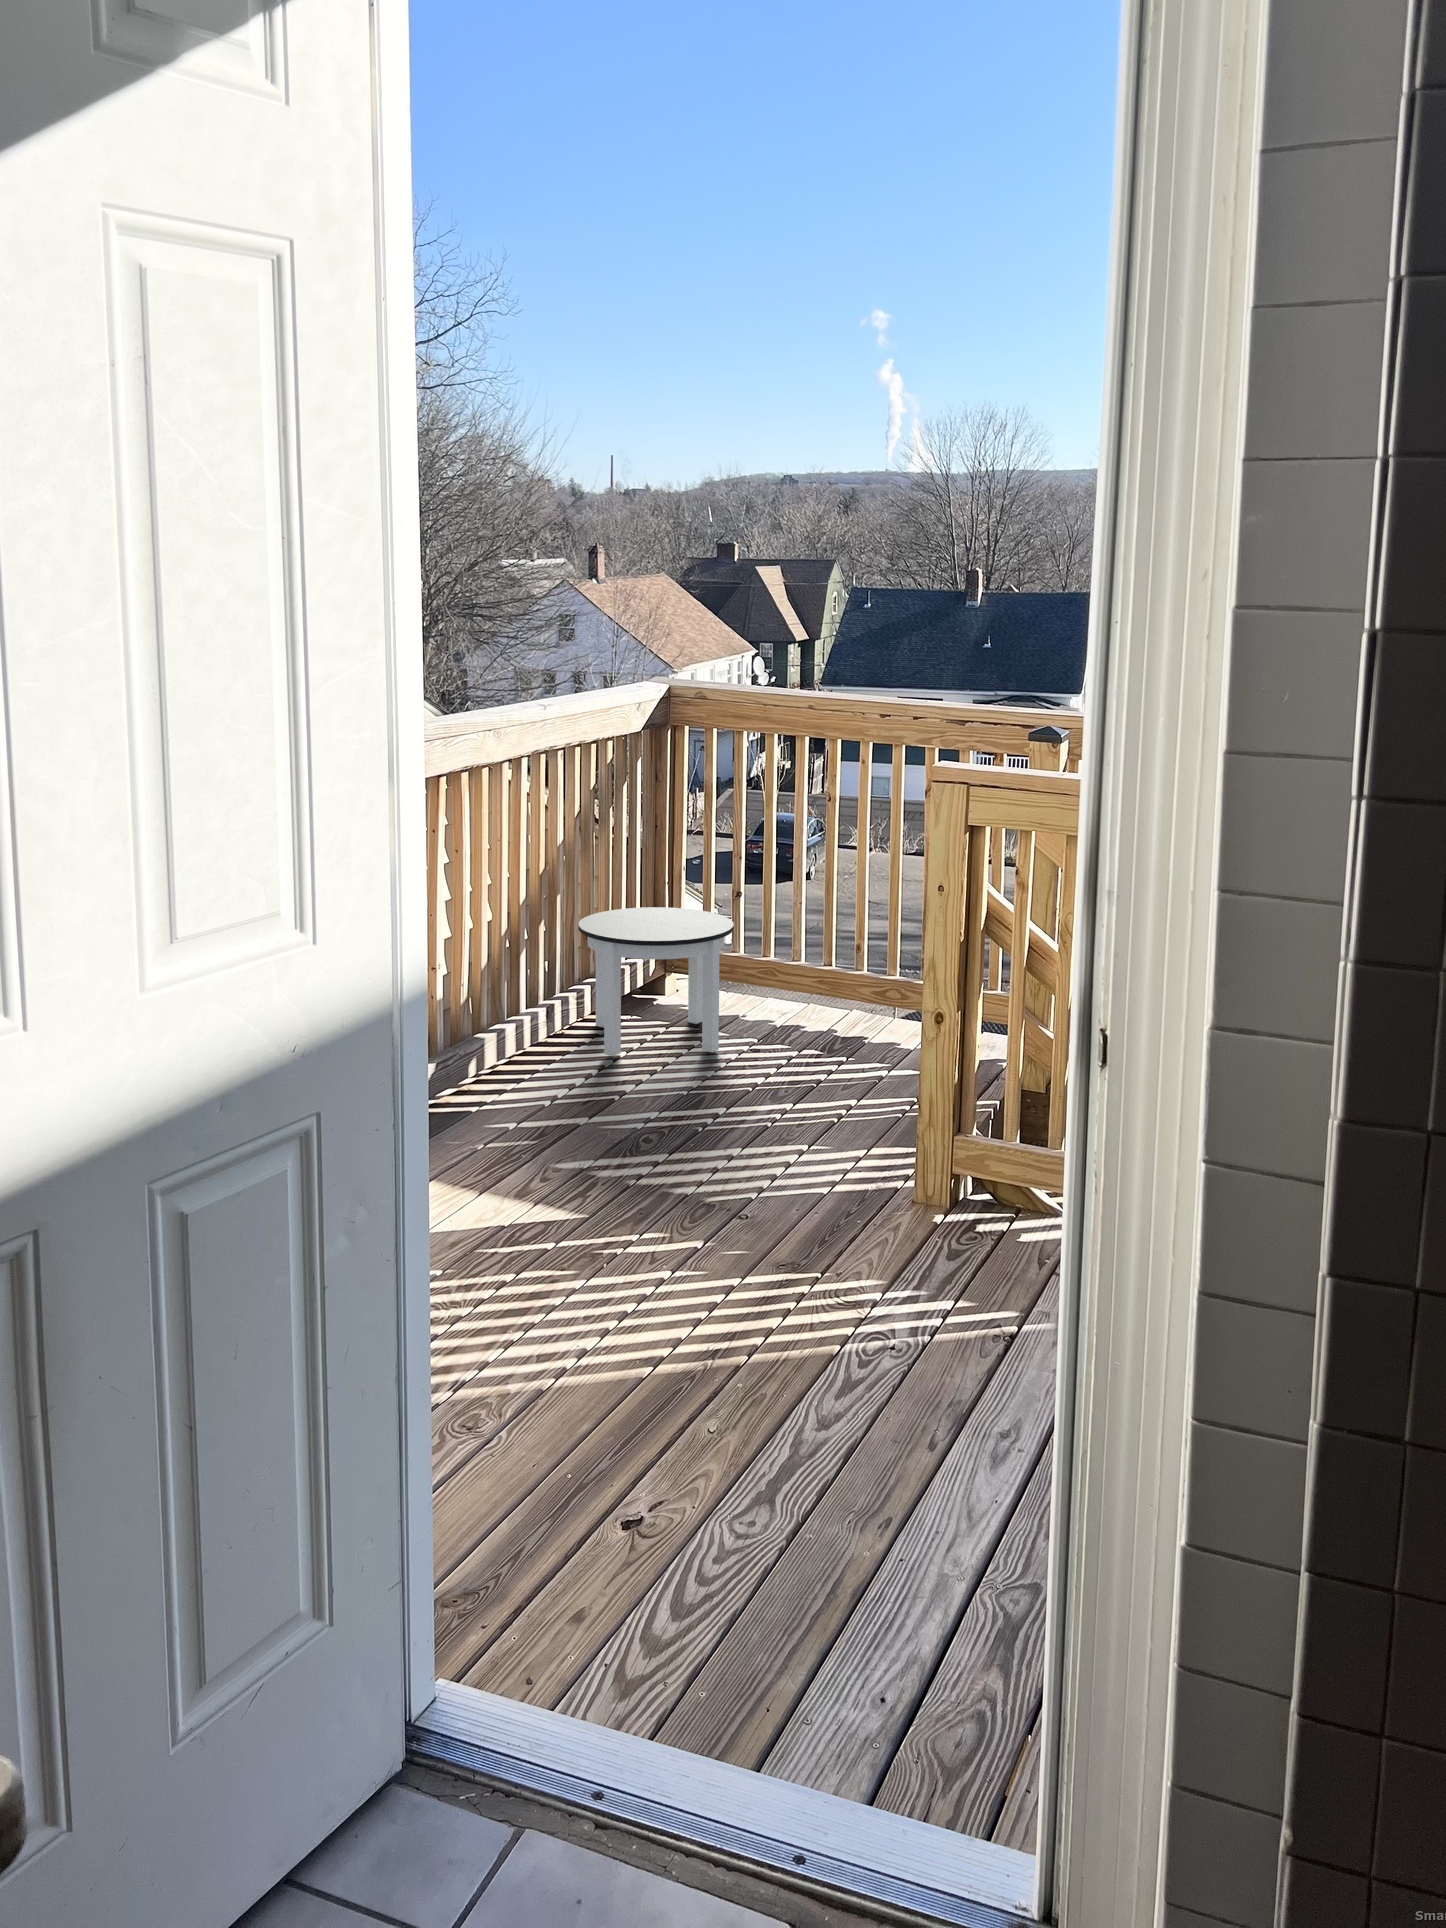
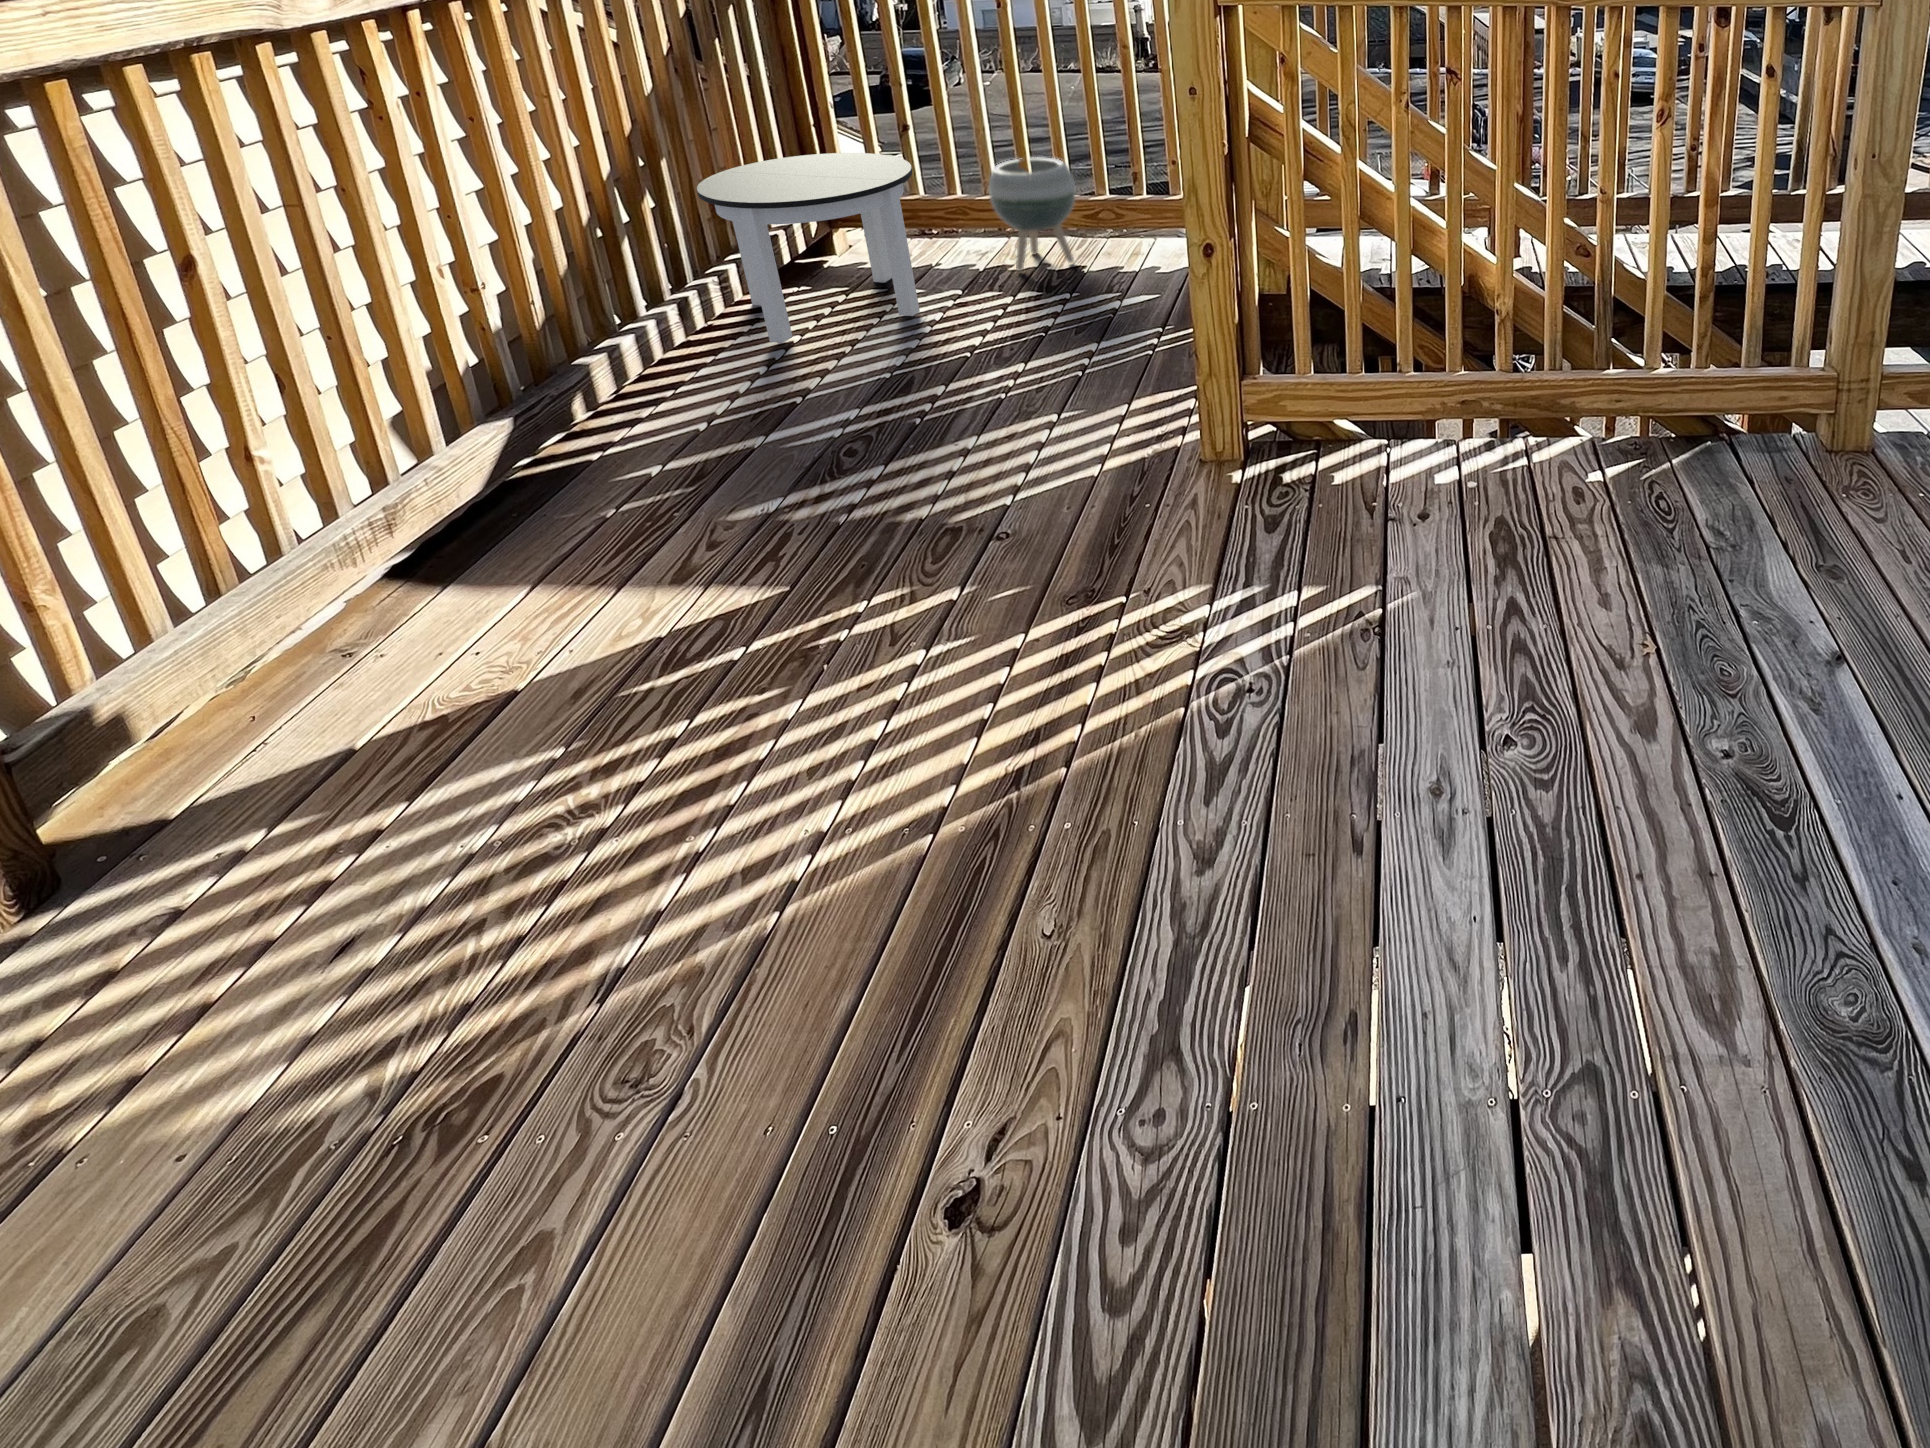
planter: none [793,930,867,1031] -> present [989,157,1076,271]

